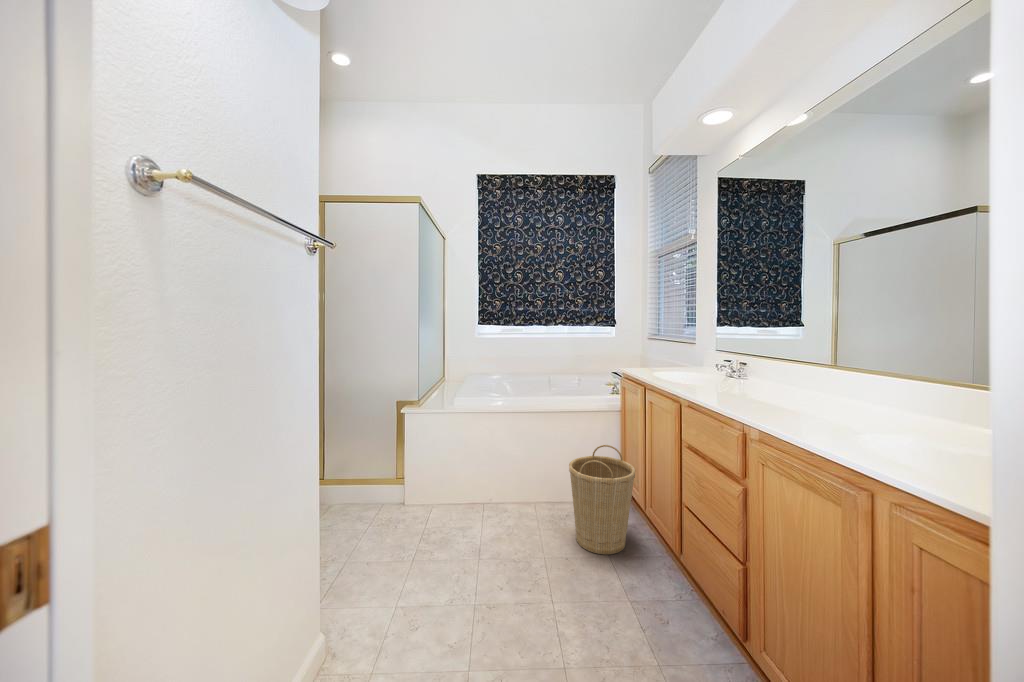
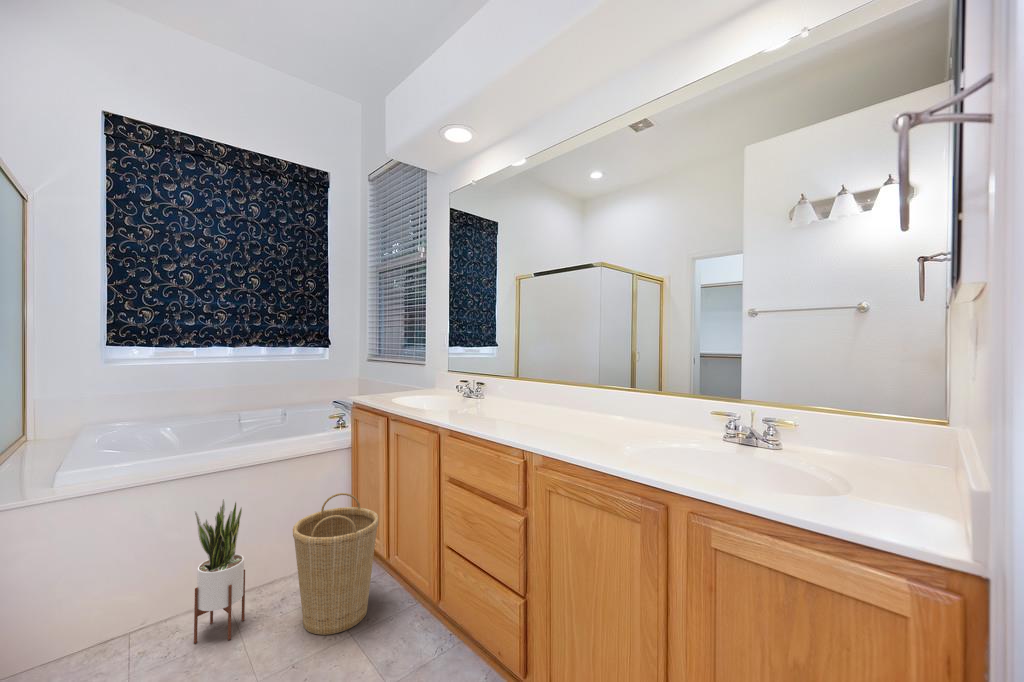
potted plant: none [510,432,541,529] -> present [194,499,245,643]

